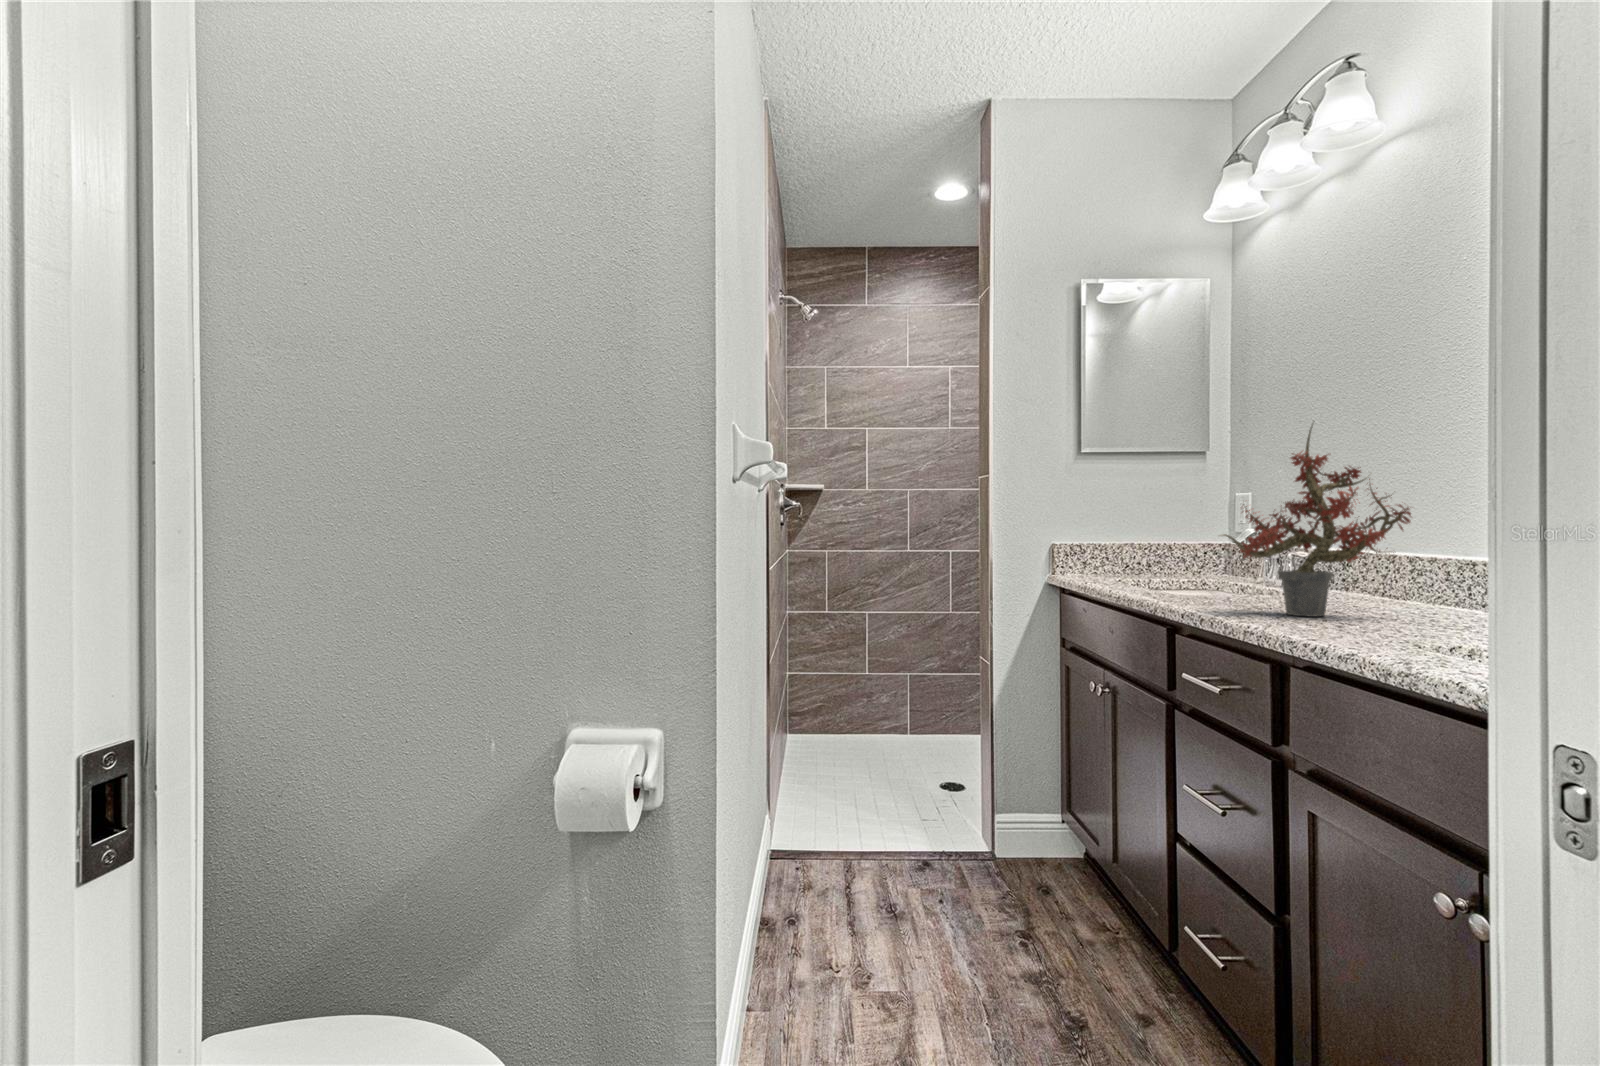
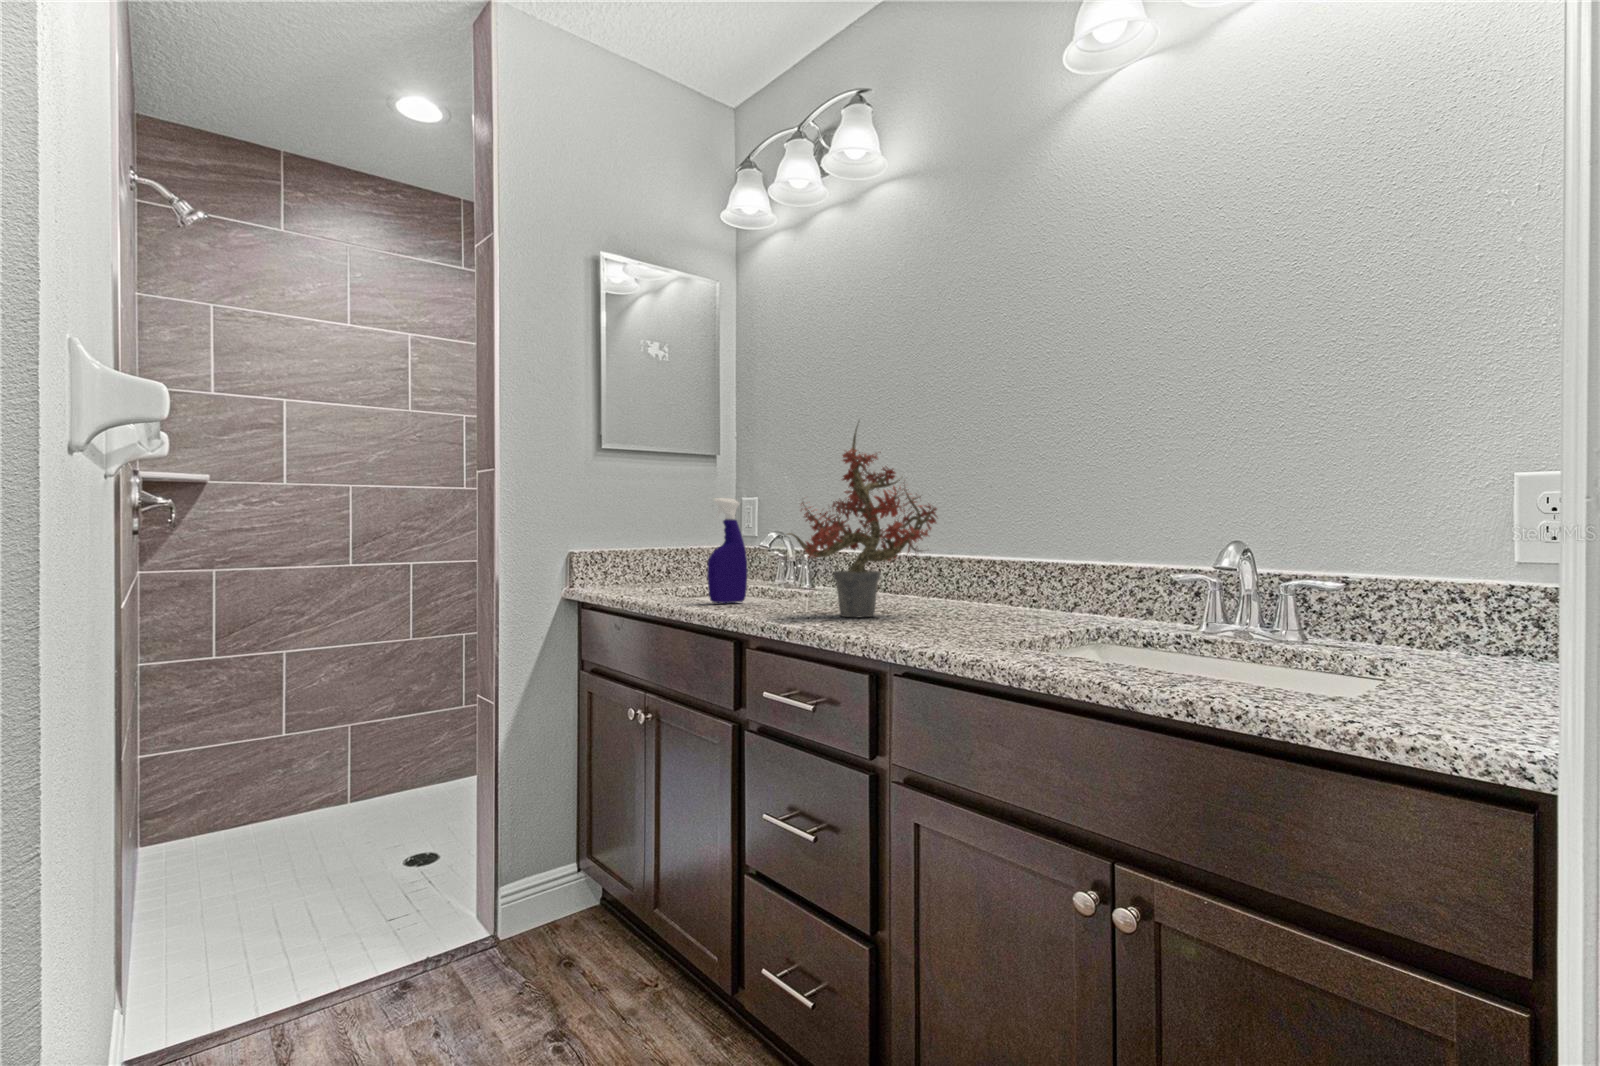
spray bottle: none [1165,499,1208,597] -> present [707,498,747,603]

